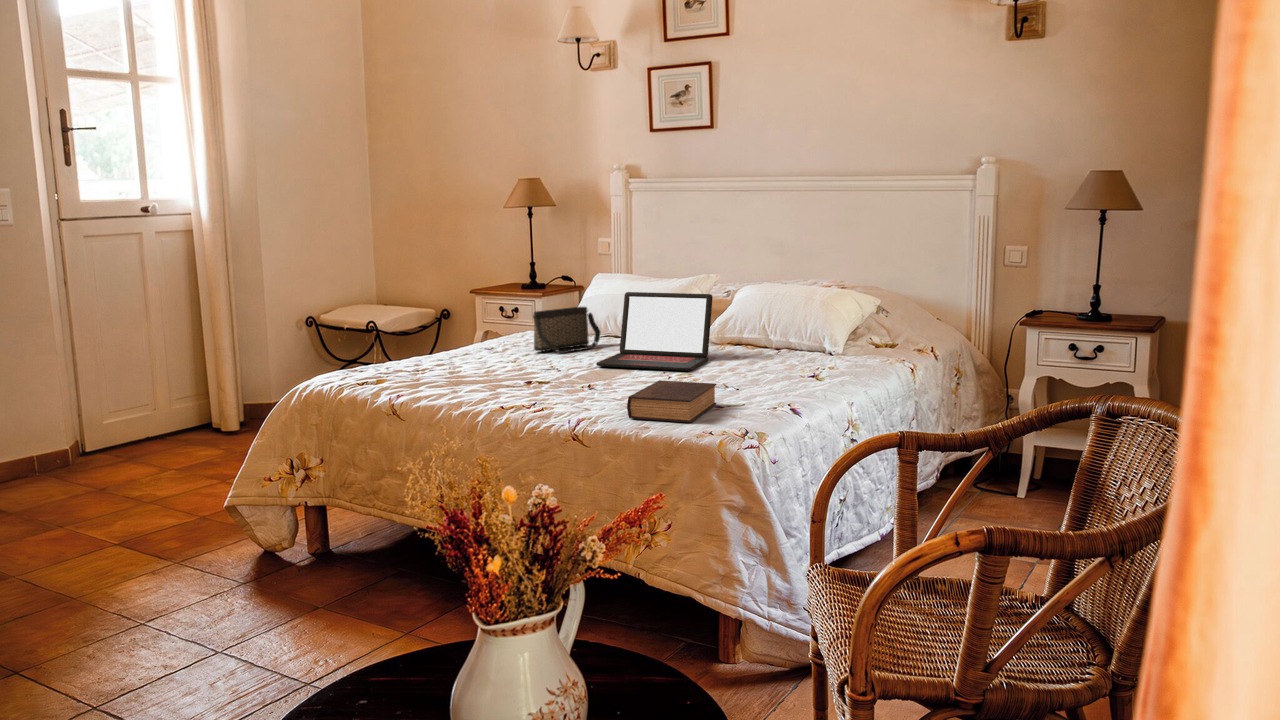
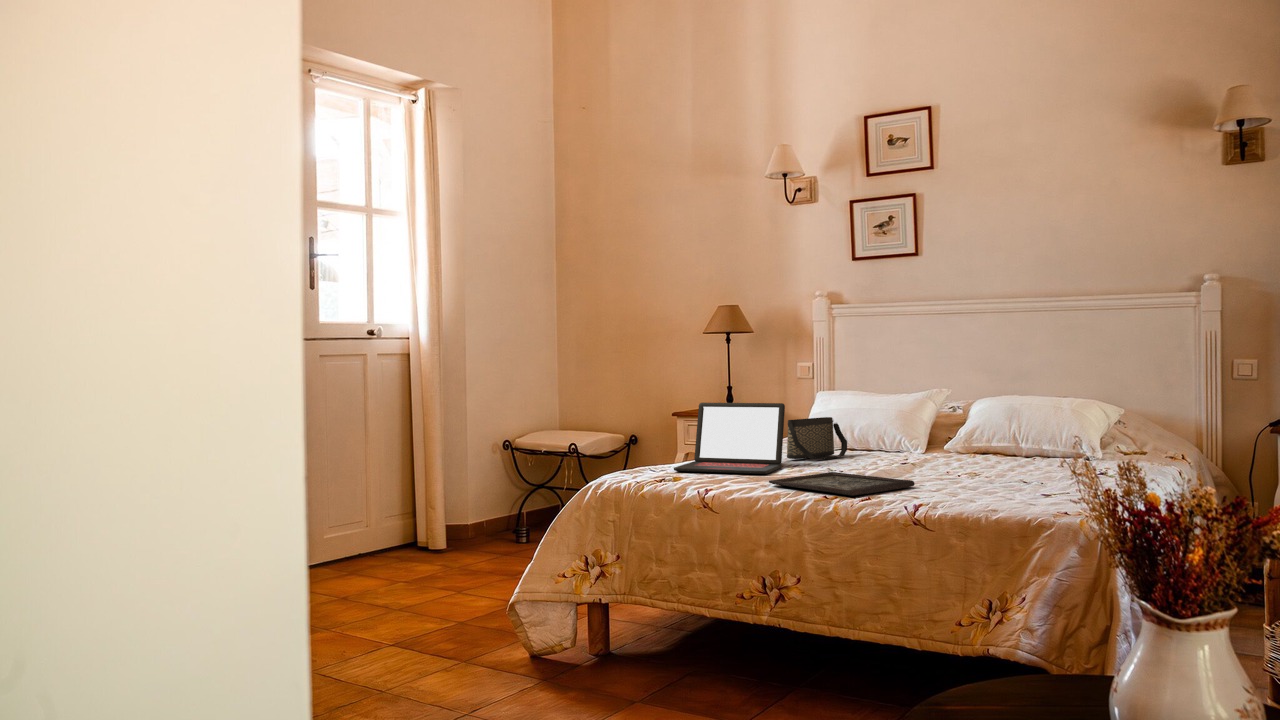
laptop: present [596,292,713,371] -> present [674,403,785,474]
tray: none [467,372,608,405] -> present [769,472,915,496]
book: present [627,380,716,423] -> none [968,473,1041,508]

